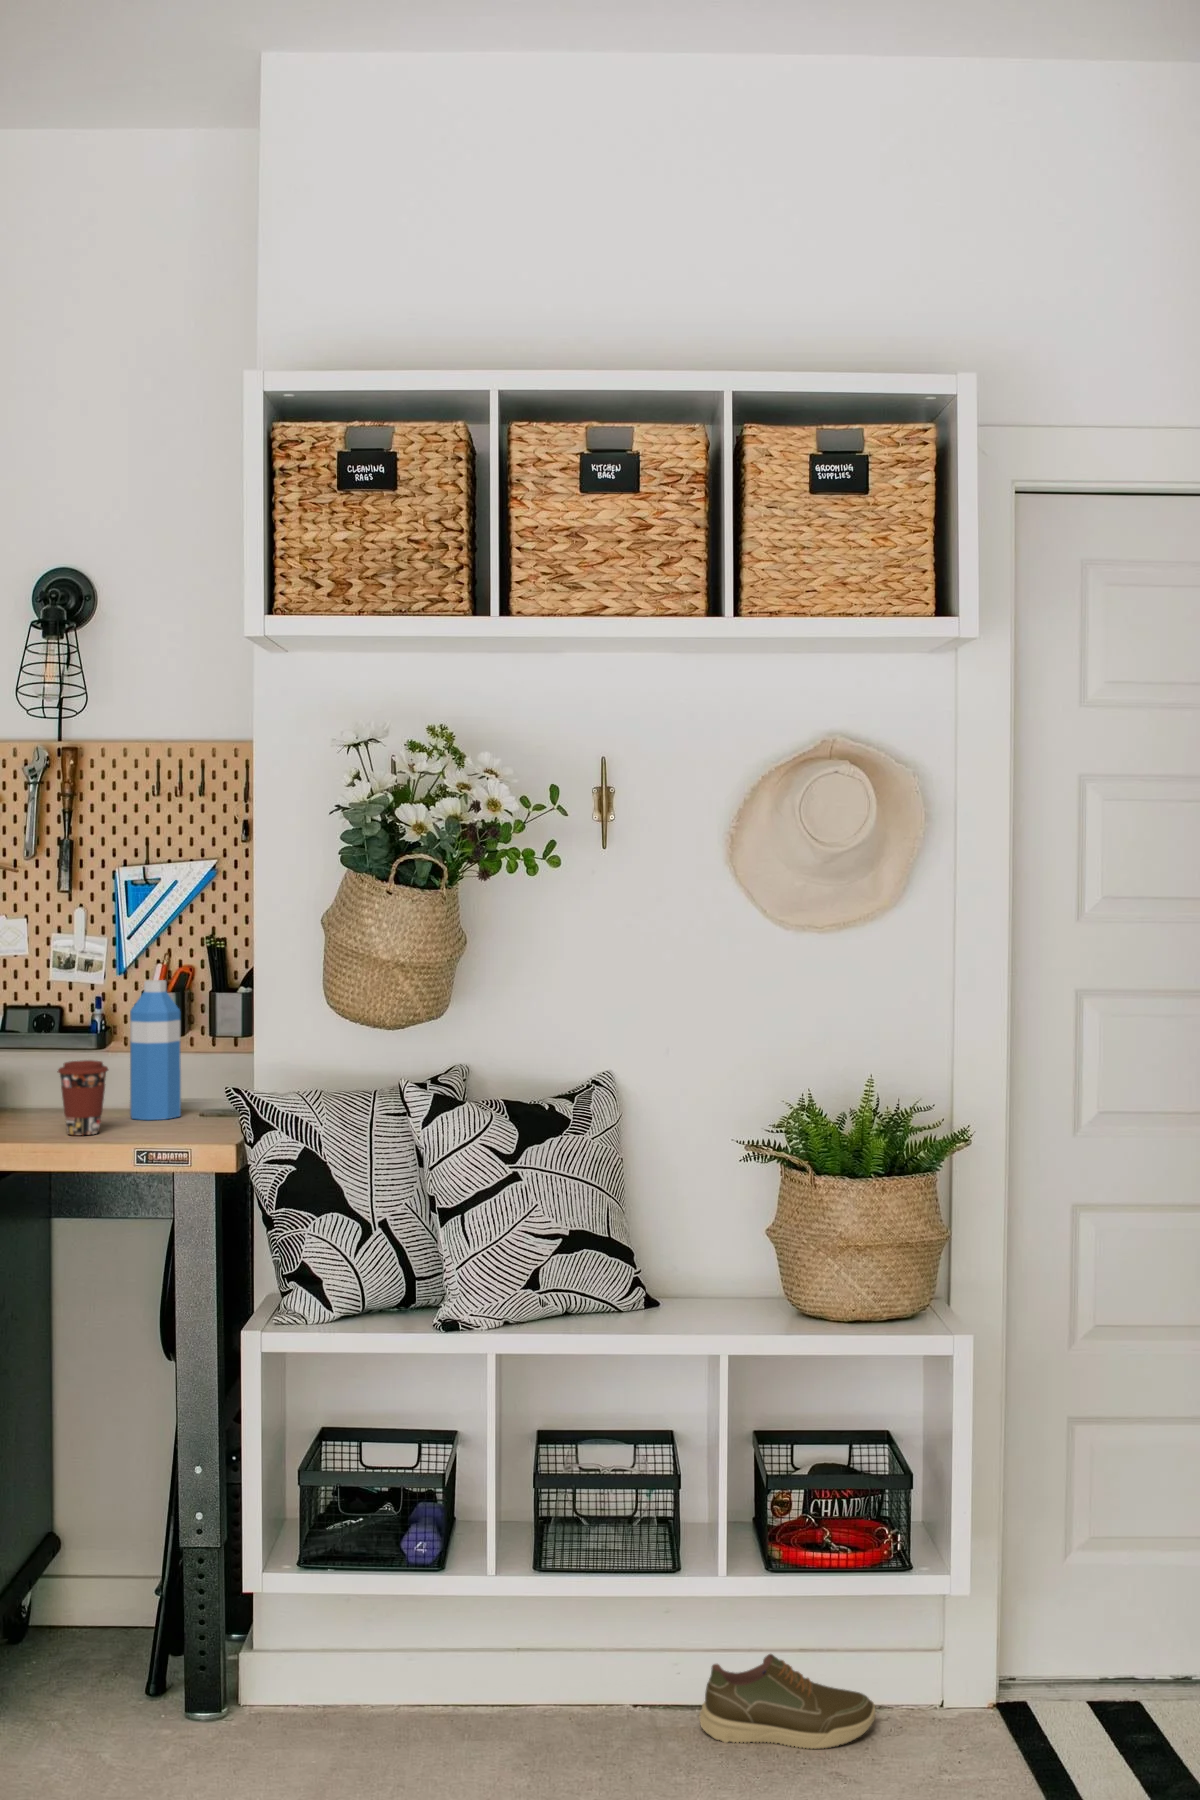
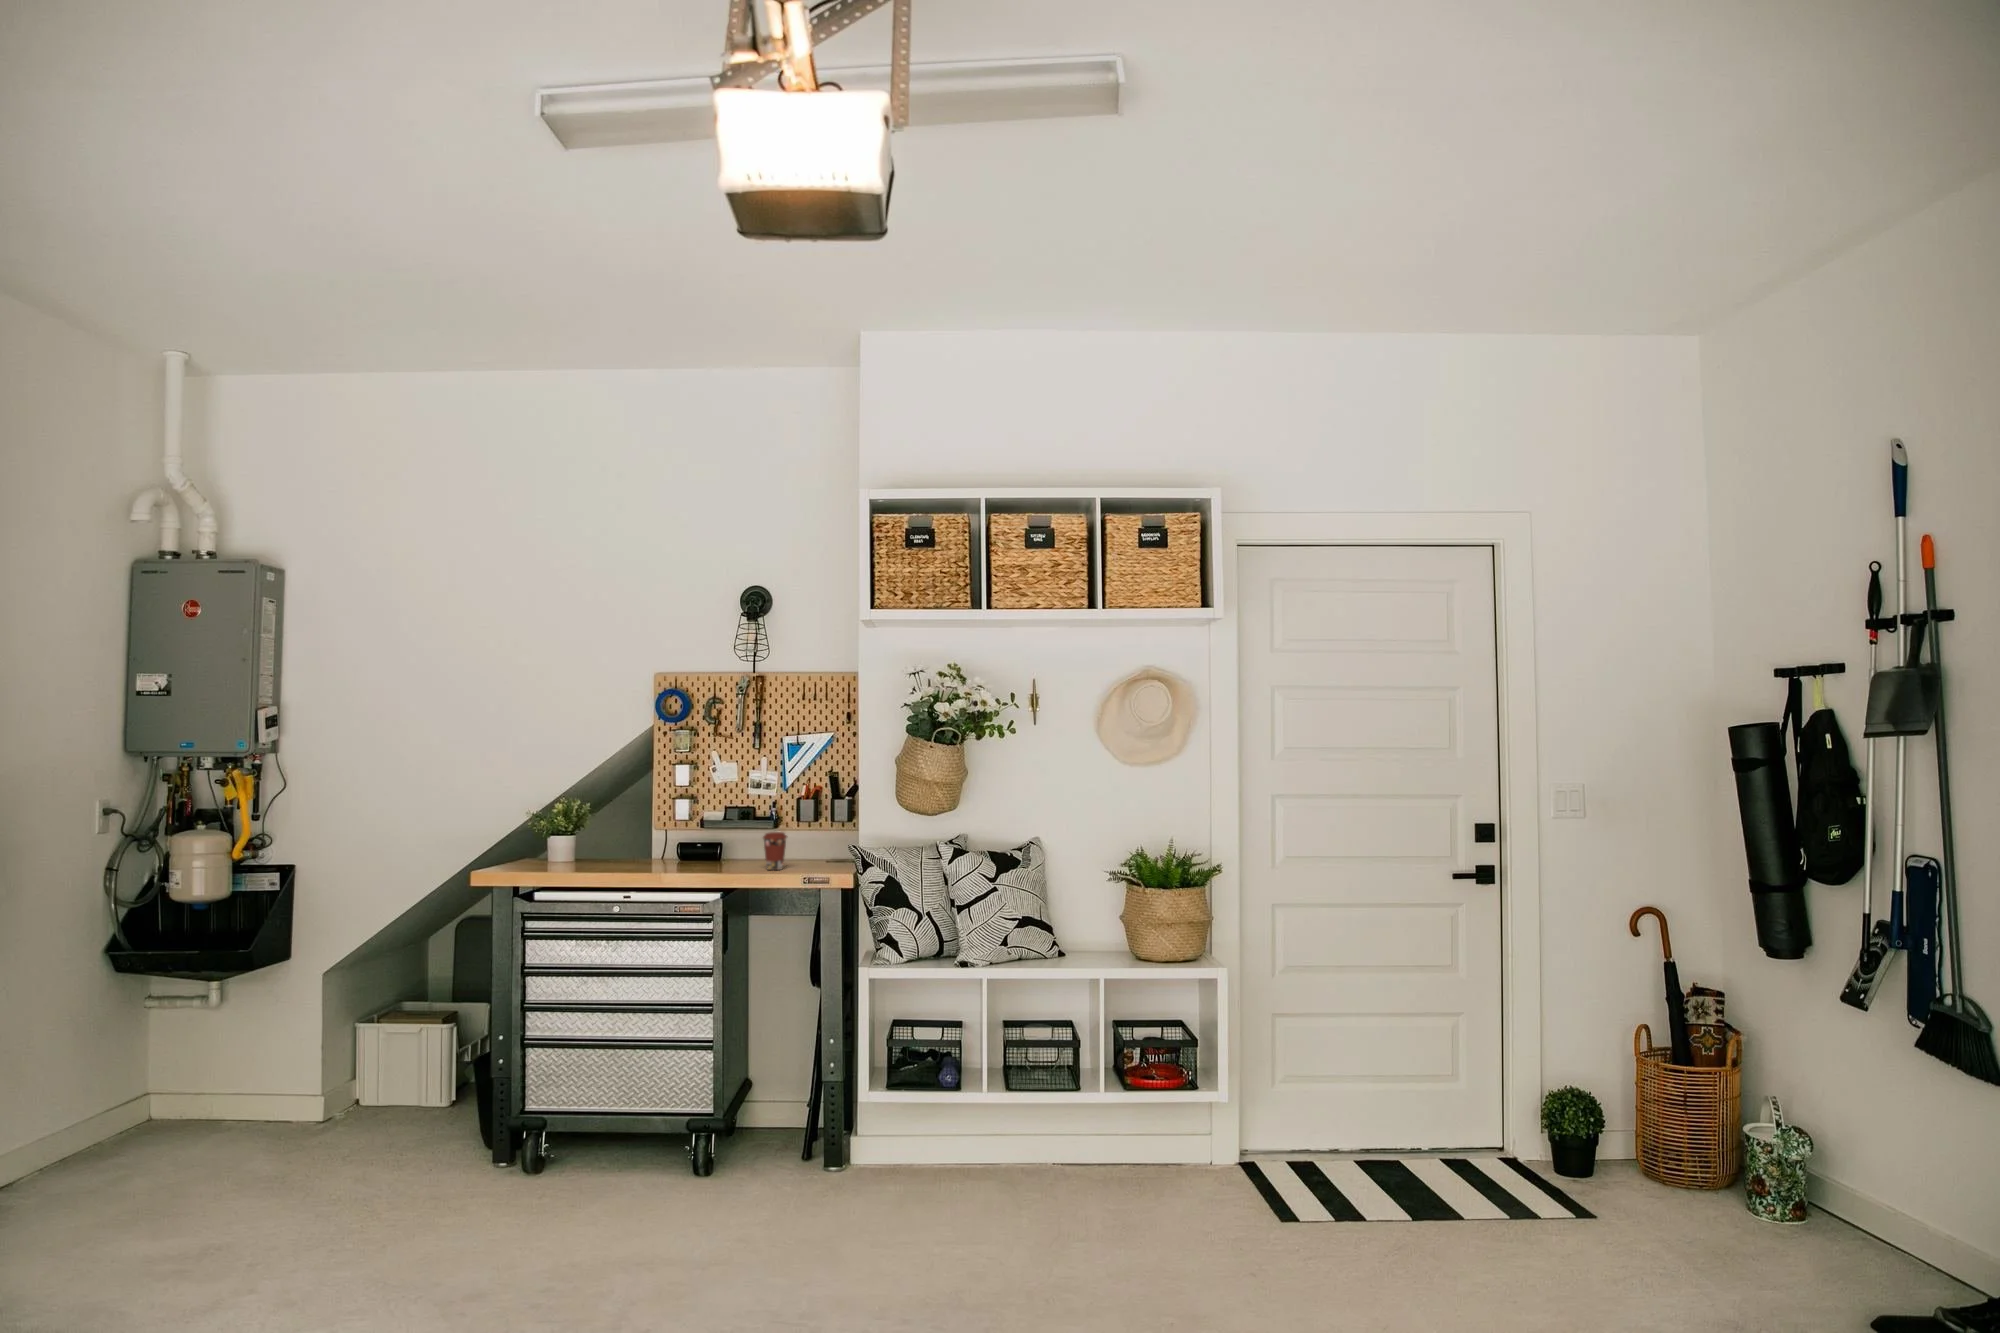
water bottle: present [130,980,181,1120] -> none [793,791,819,864]
shoe: present [699,1654,875,1749] -> none [1091,1140,1183,1189]

